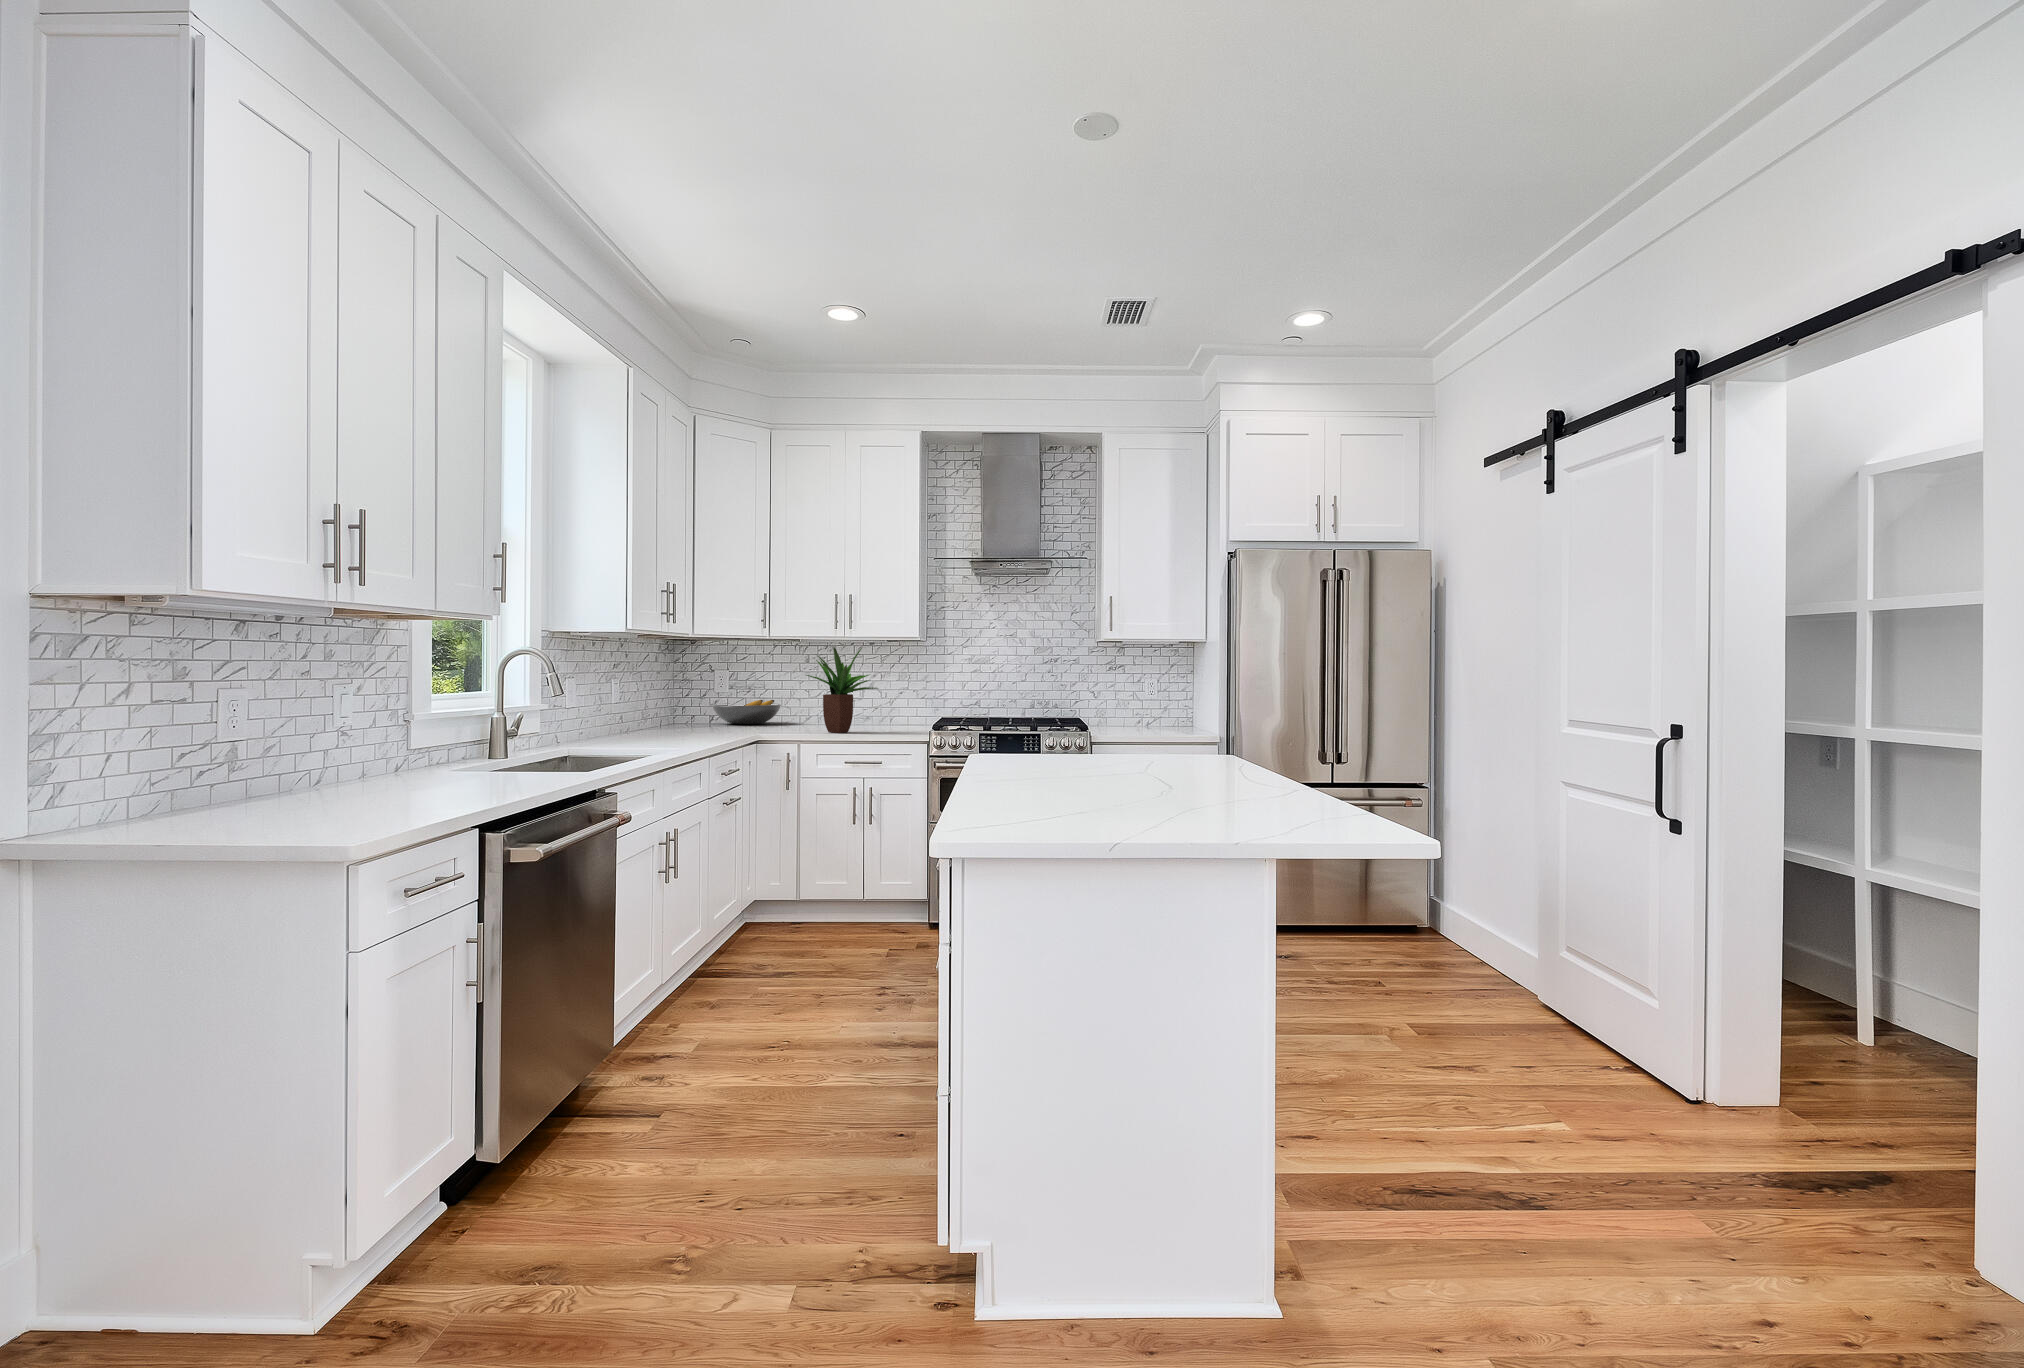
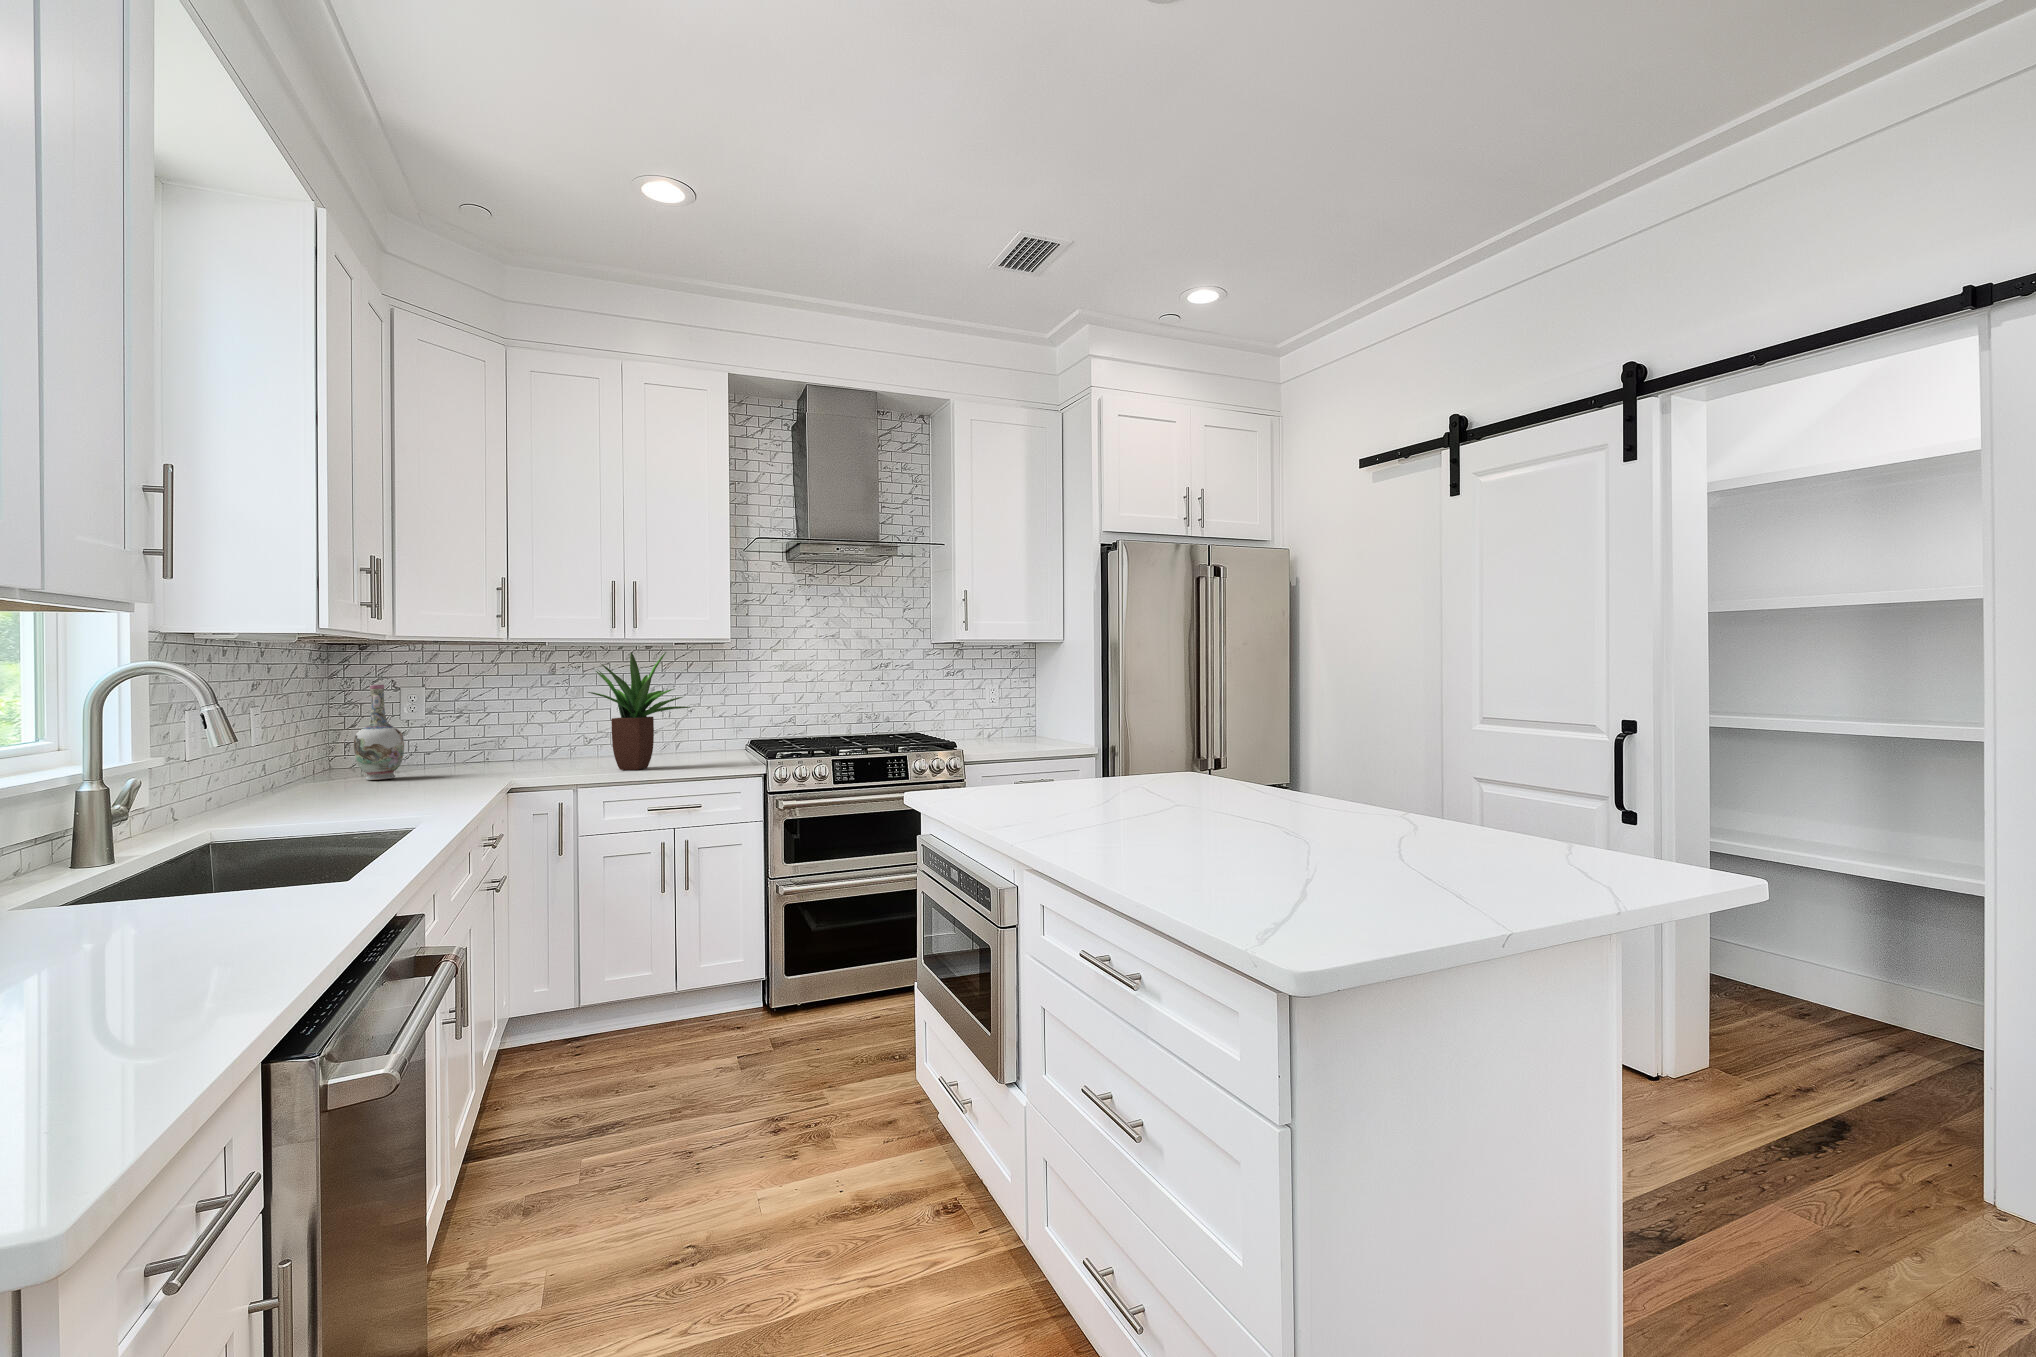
vase: none [666,666,696,731] -> present [354,684,404,780]
fruit bowl: present [712,700,781,724] -> none [410,728,519,764]

